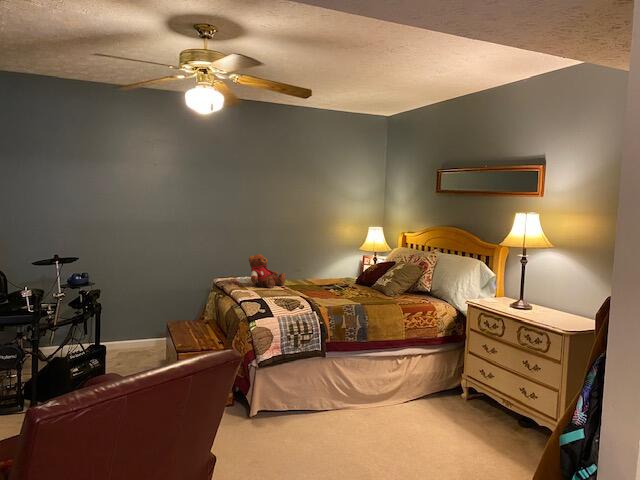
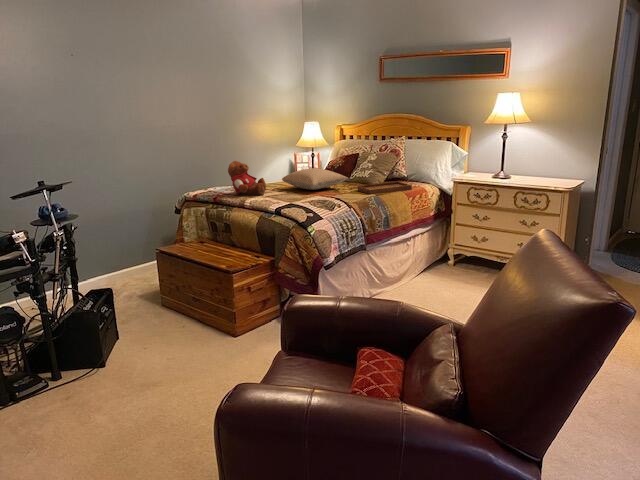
pillow: none [303,270,360,290] -> present [282,168,348,190]
tray: none [361,283,414,304] -> present [358,173,412,194]

